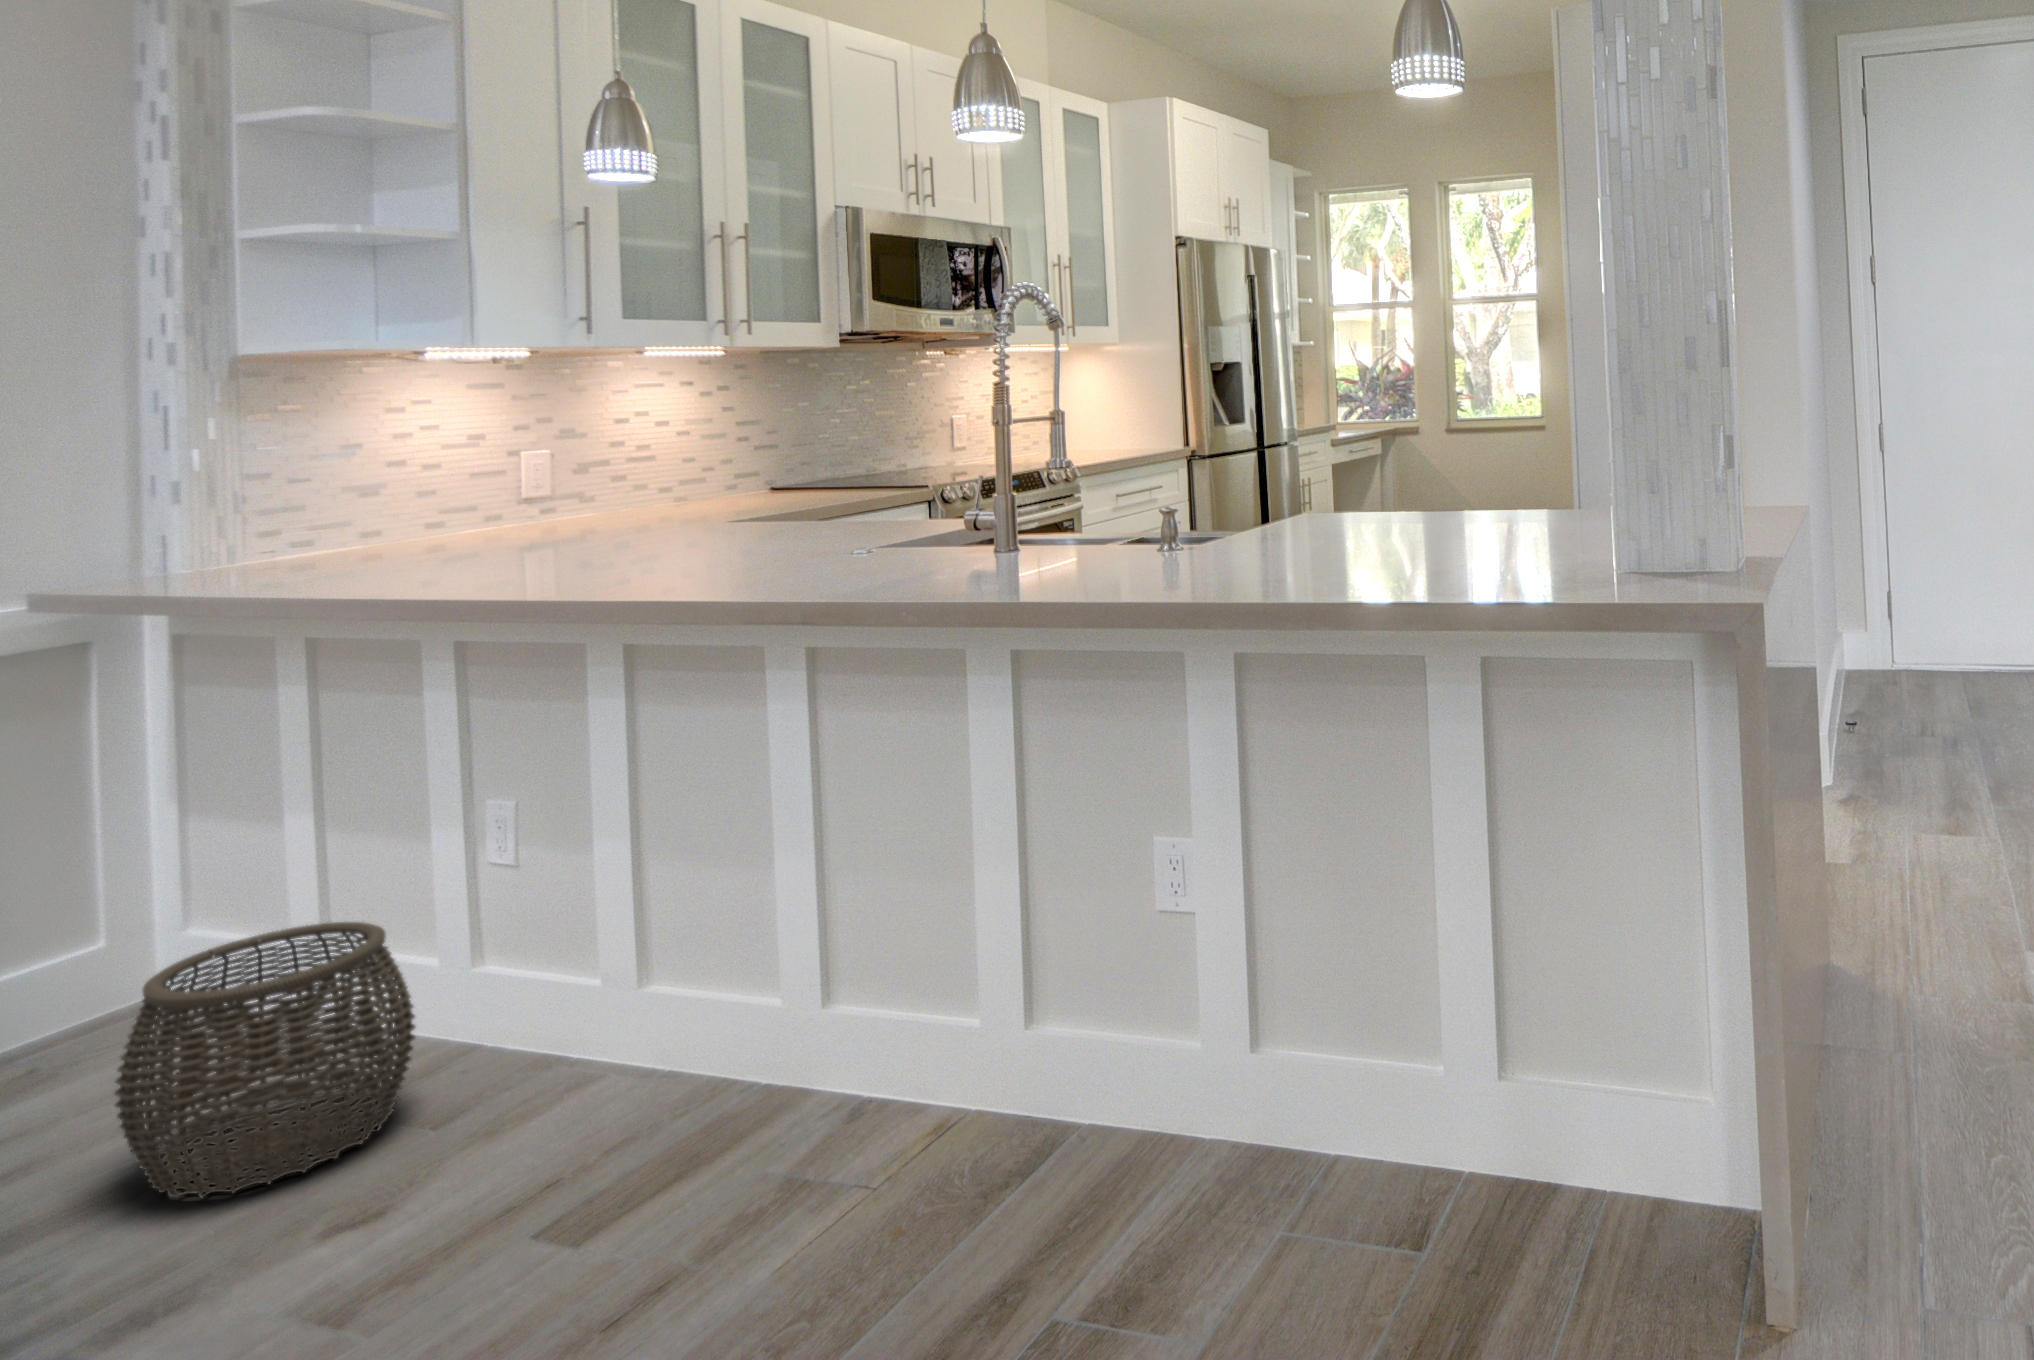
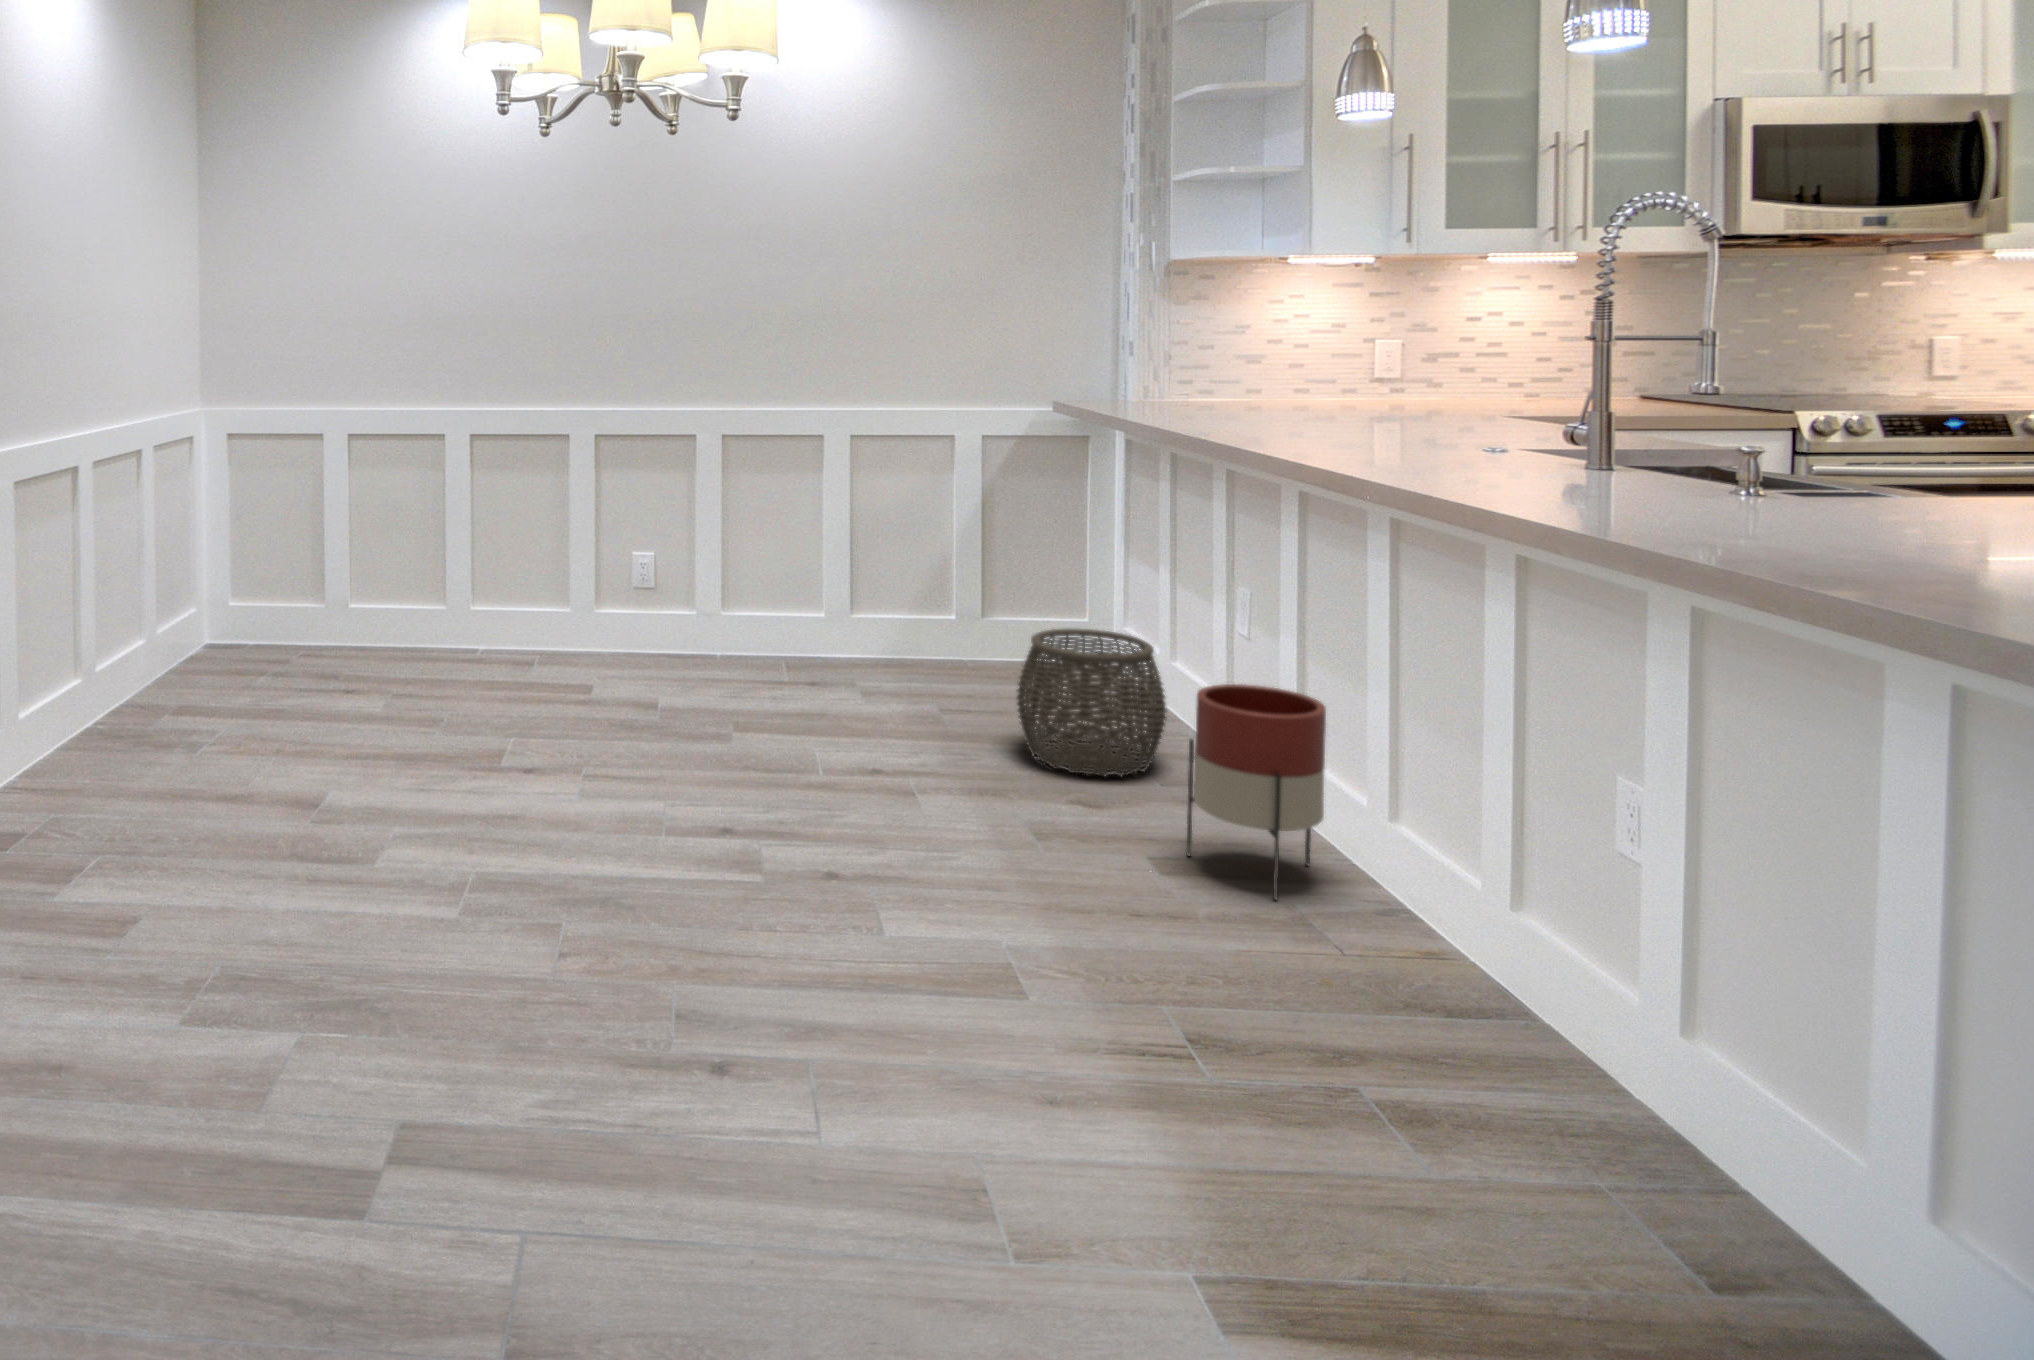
planter: none [572,896,769,1194] -> present [1187,684,1326,899]

